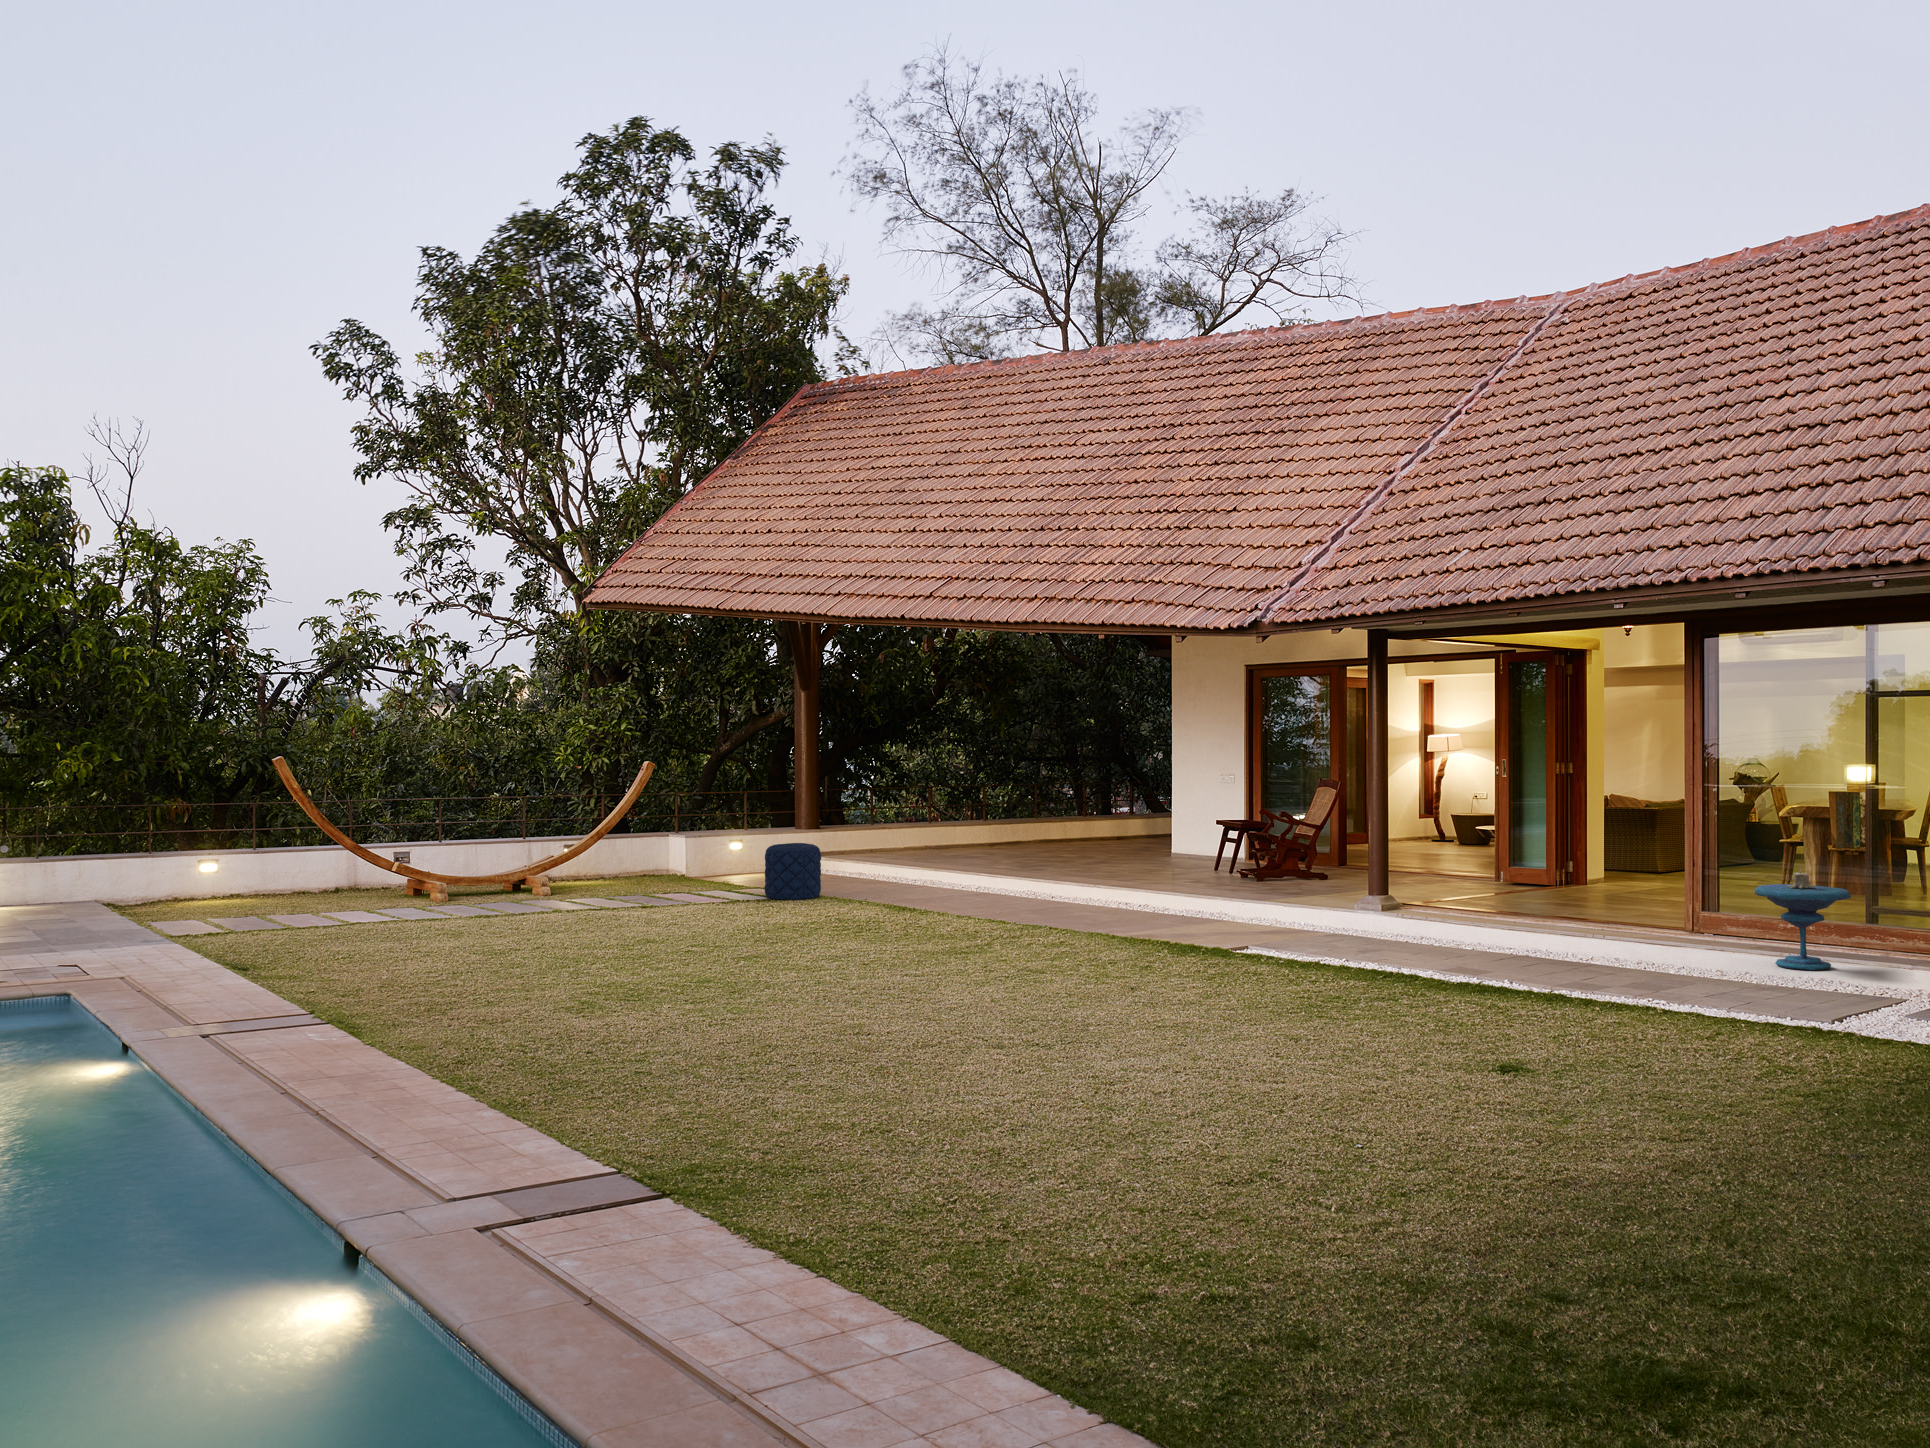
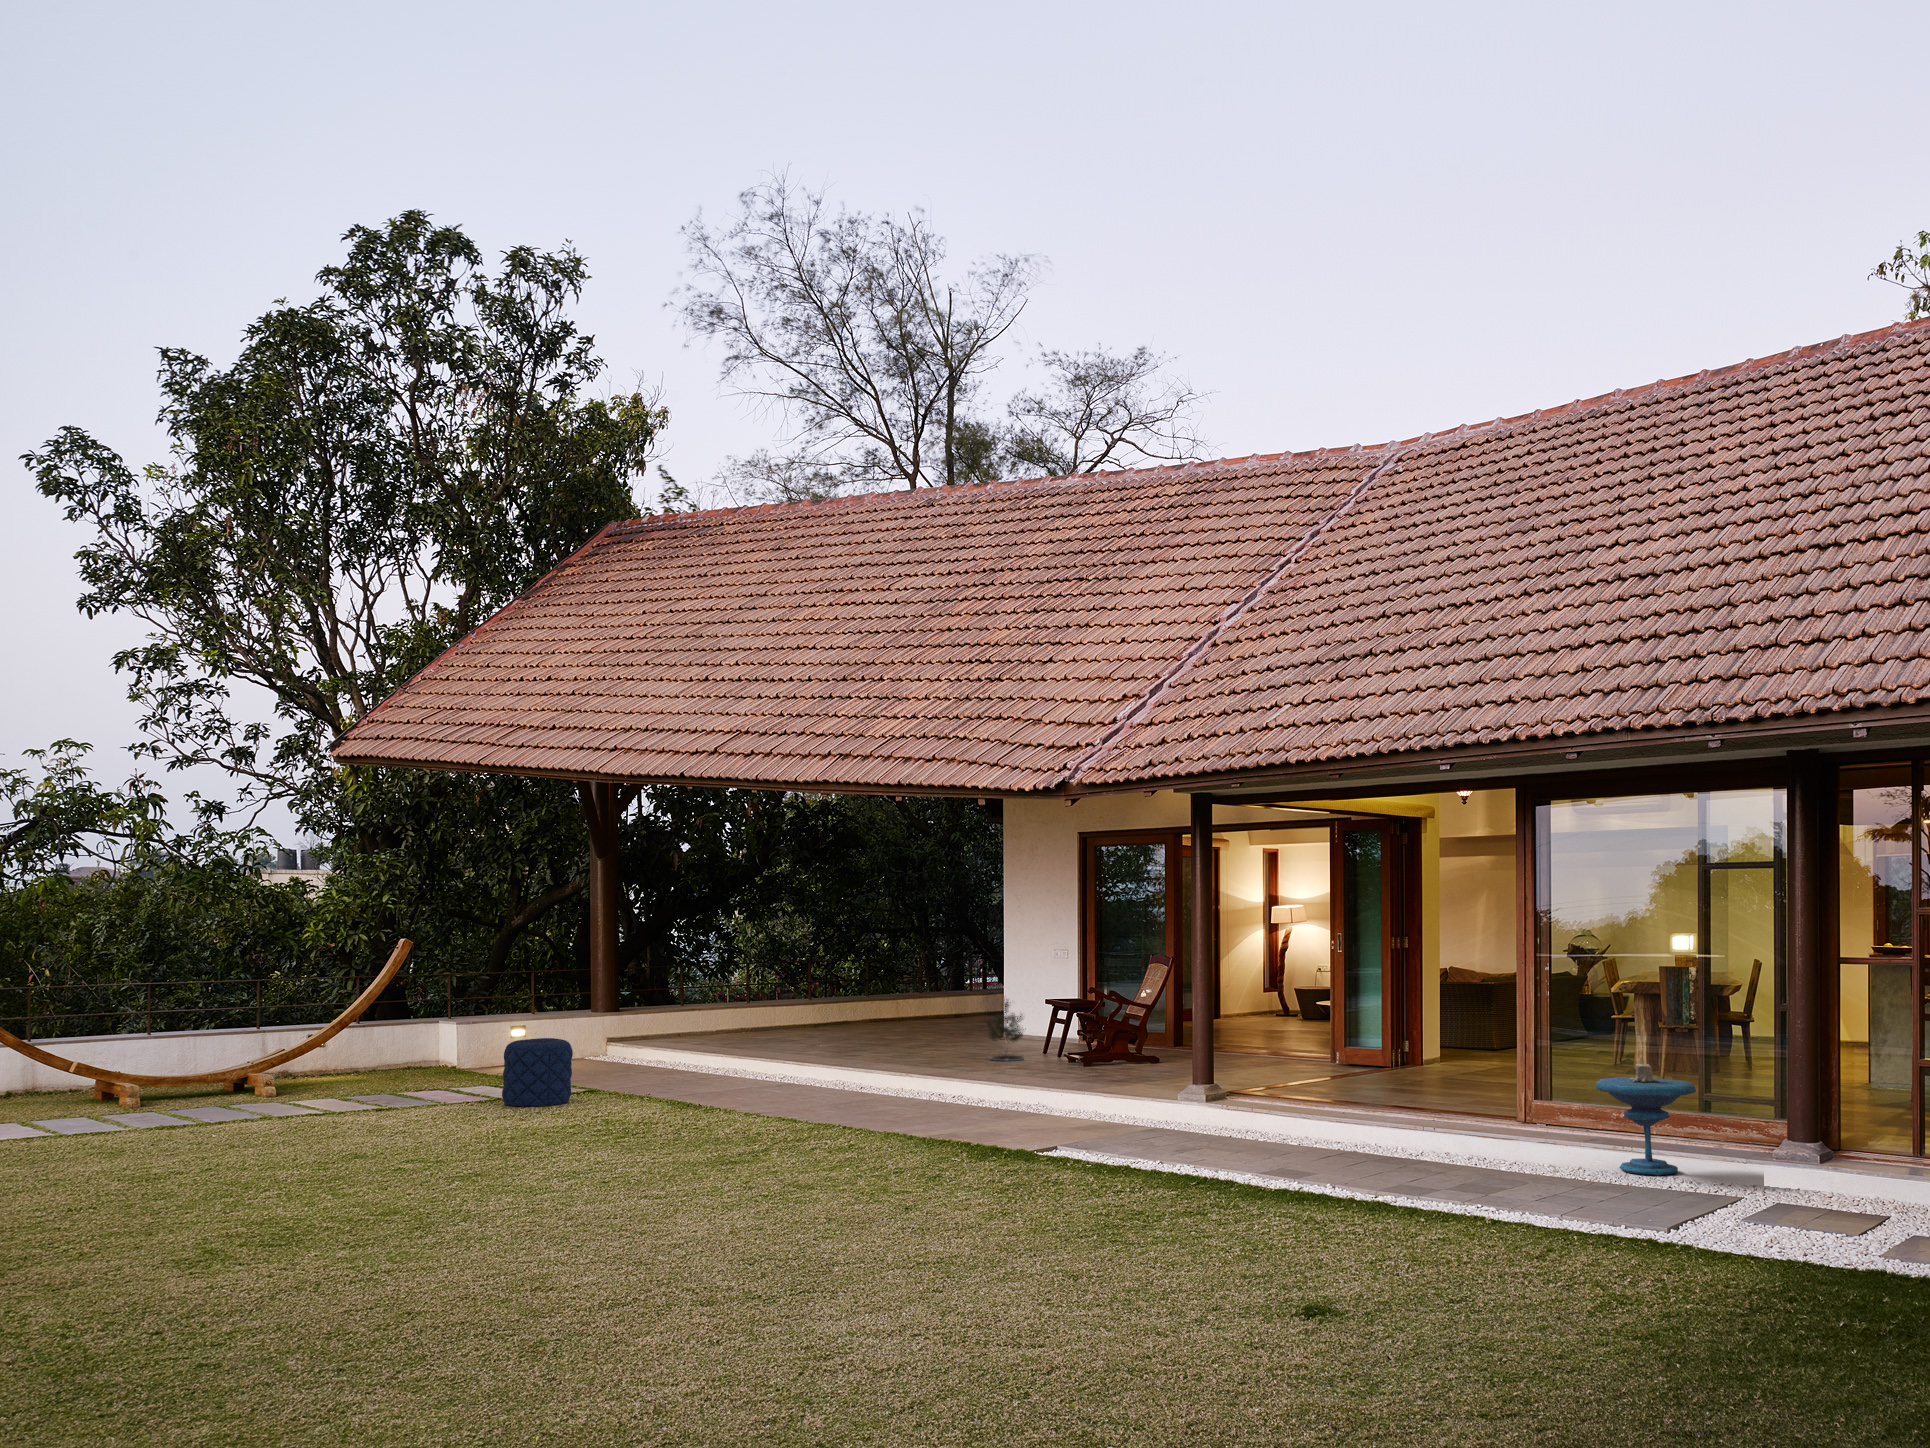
potted tree: none [1161,807,1202,866] -> present [987,999,1024,1061]

